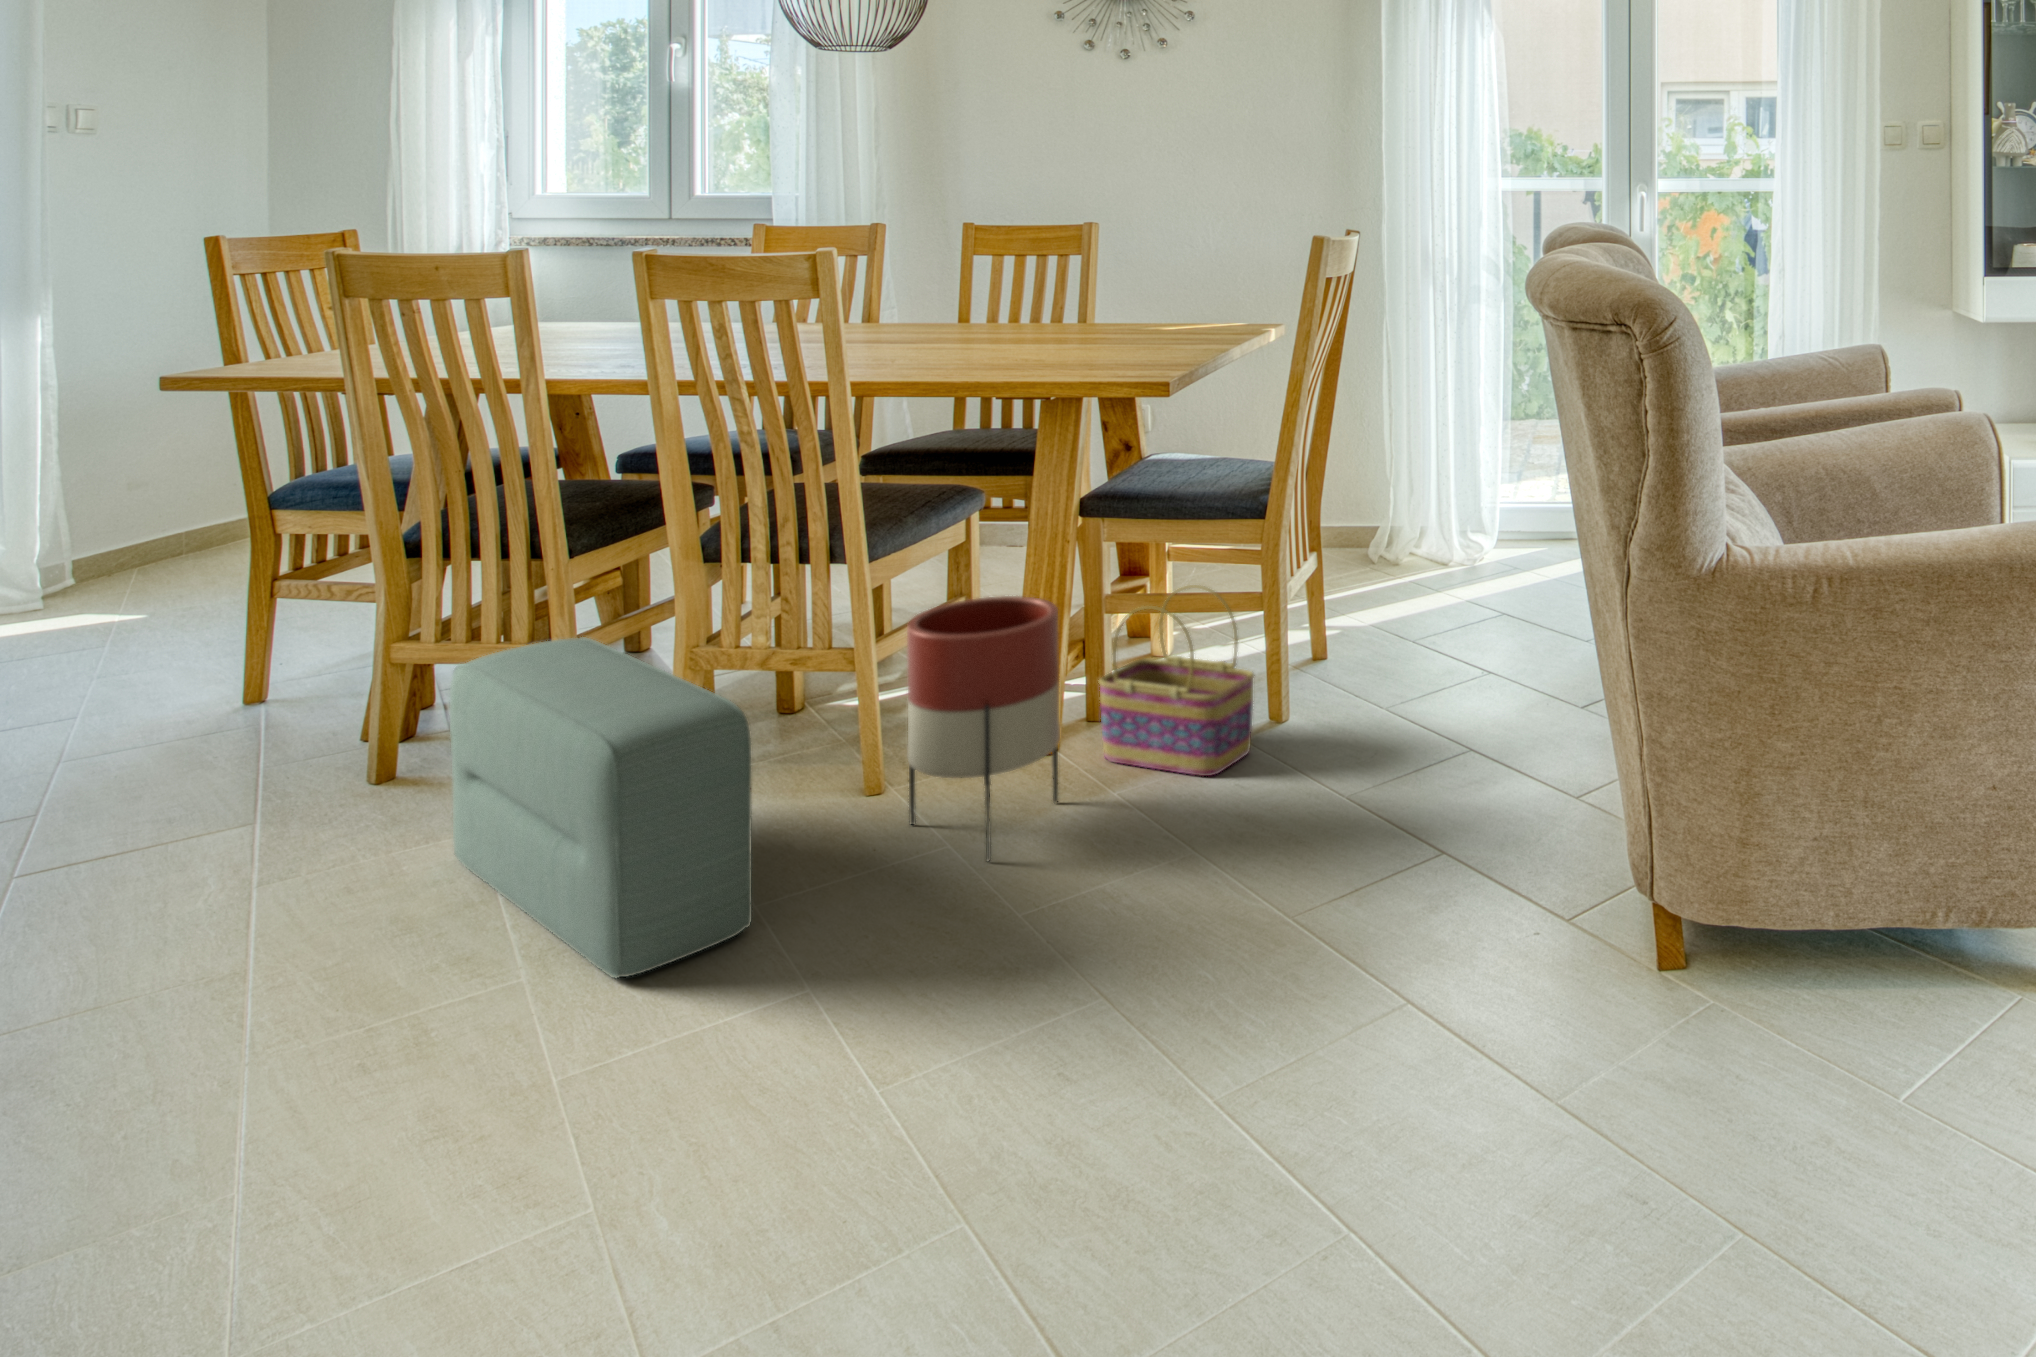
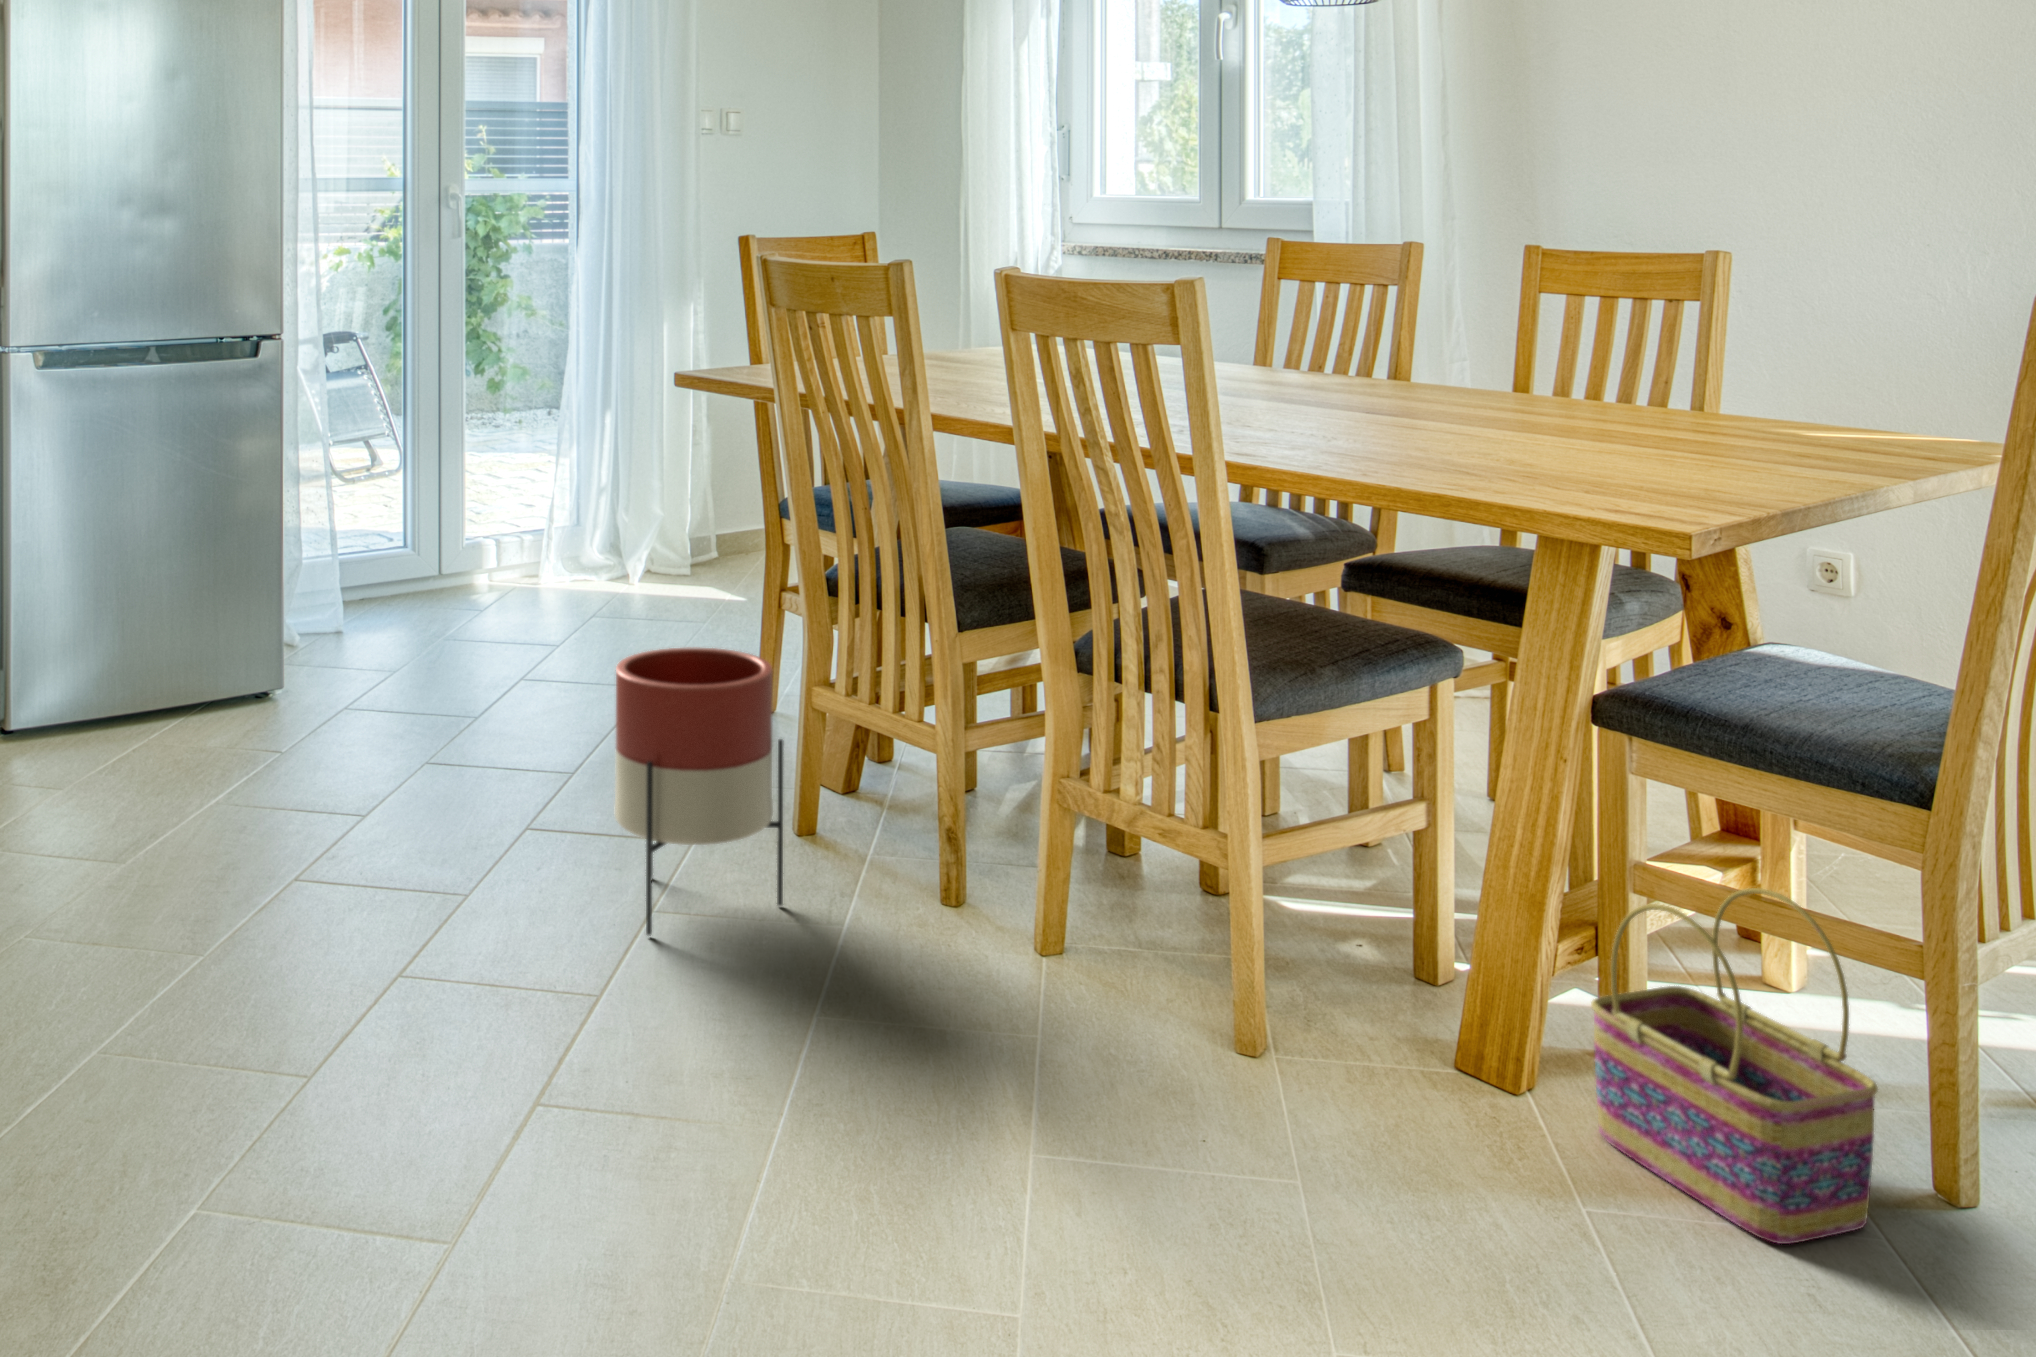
planter: present [907,596,1060,862] -> present [615,647,783,935]
pouf: present [450,637,752,979] -> none [803,731,1022,1197]

